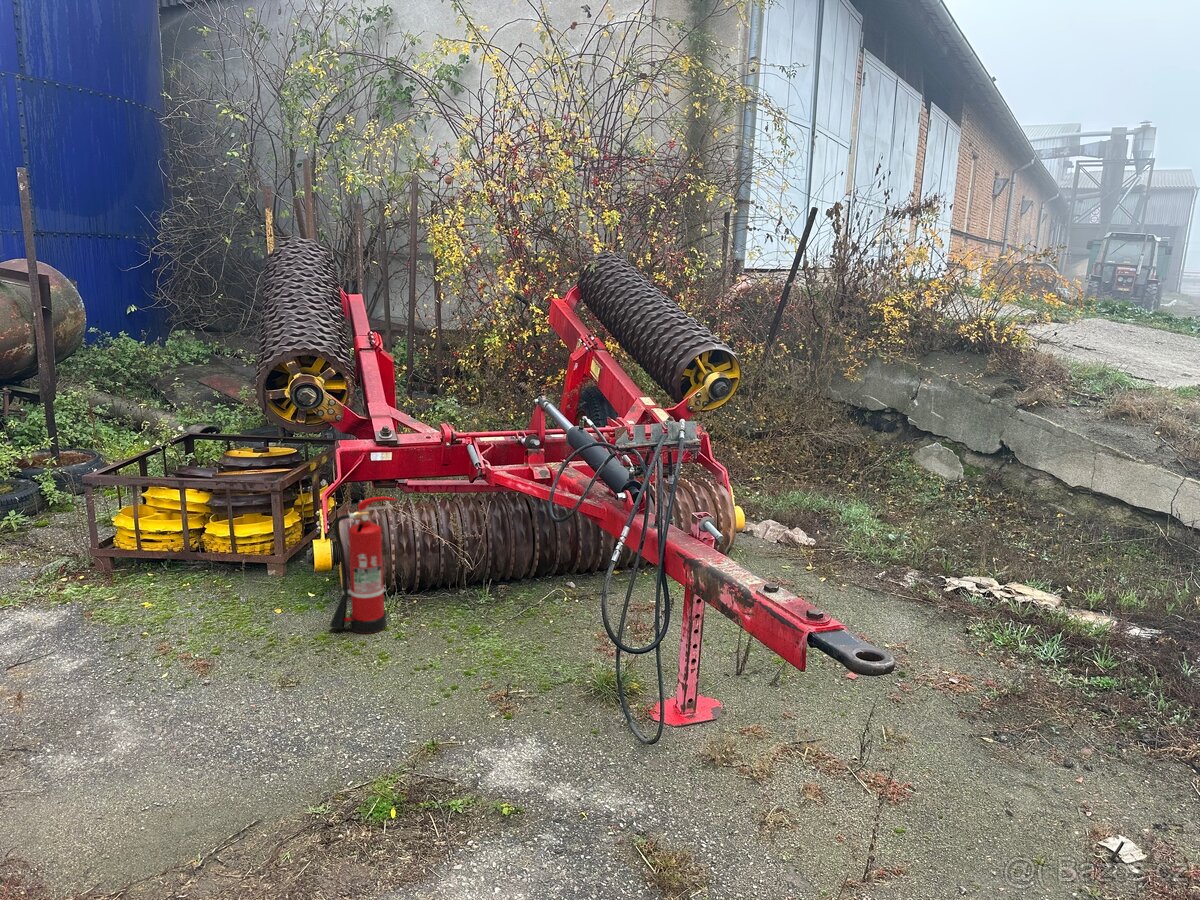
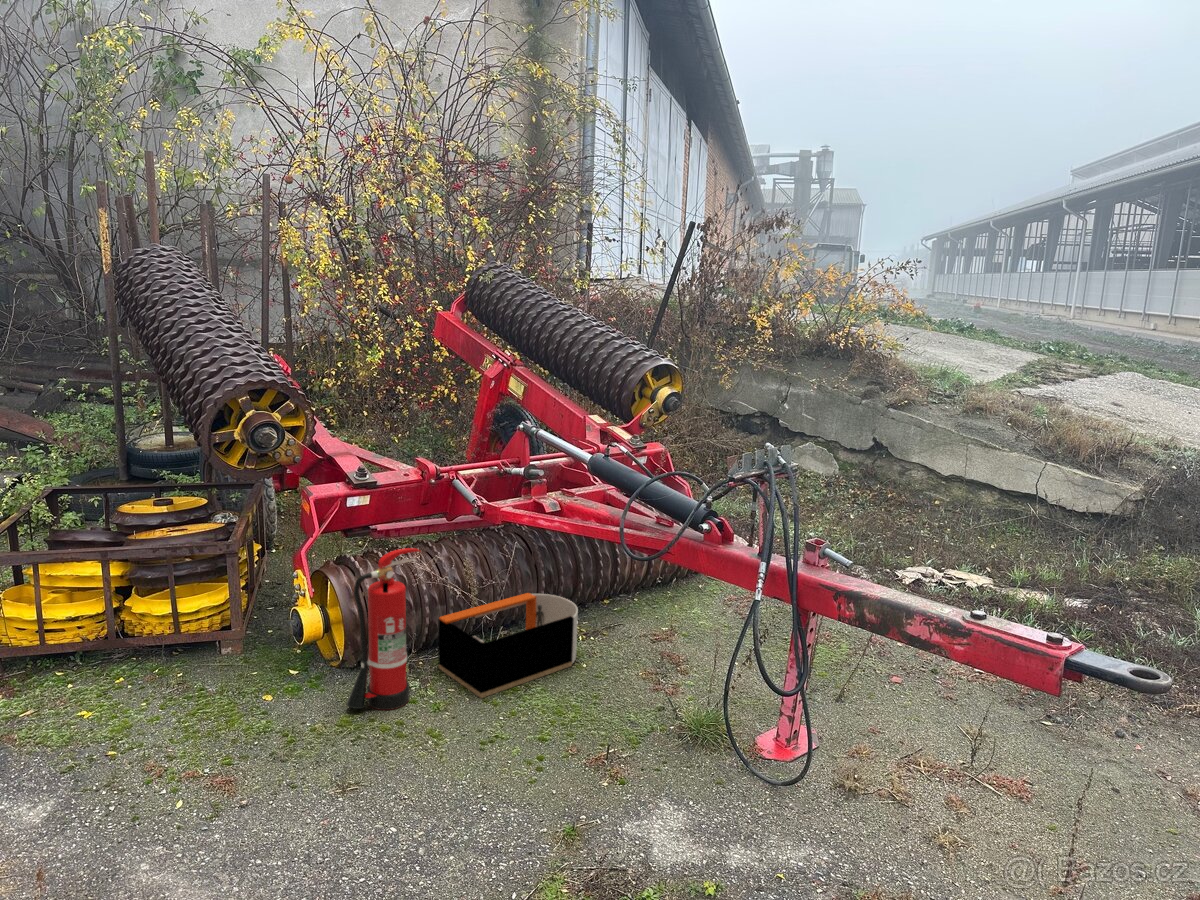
storage bin: none [427,552,555,636] -> present [439,593,578,698]

